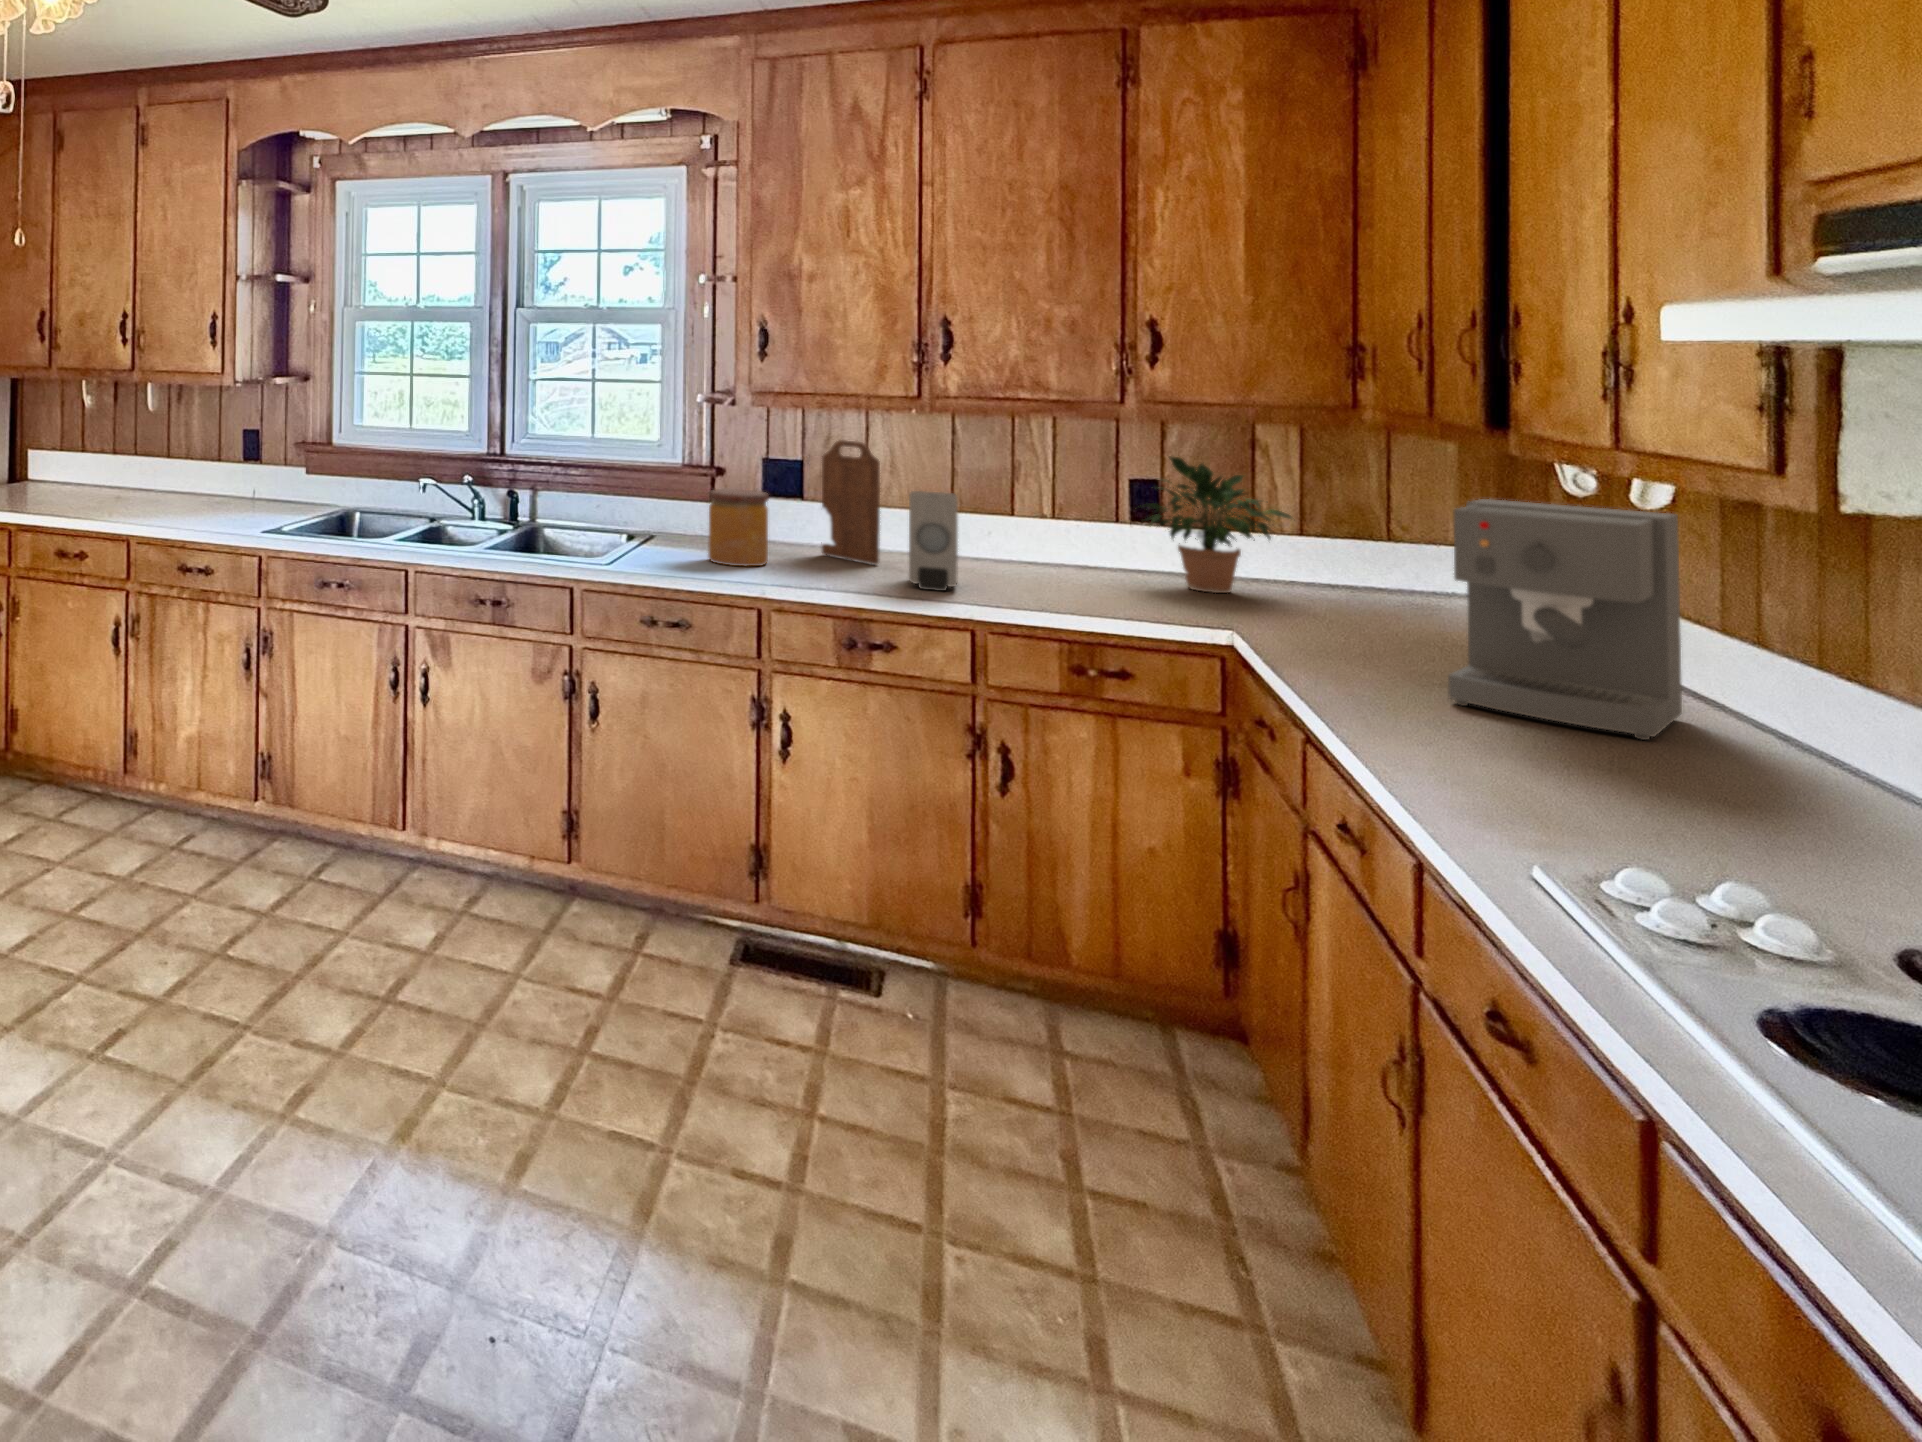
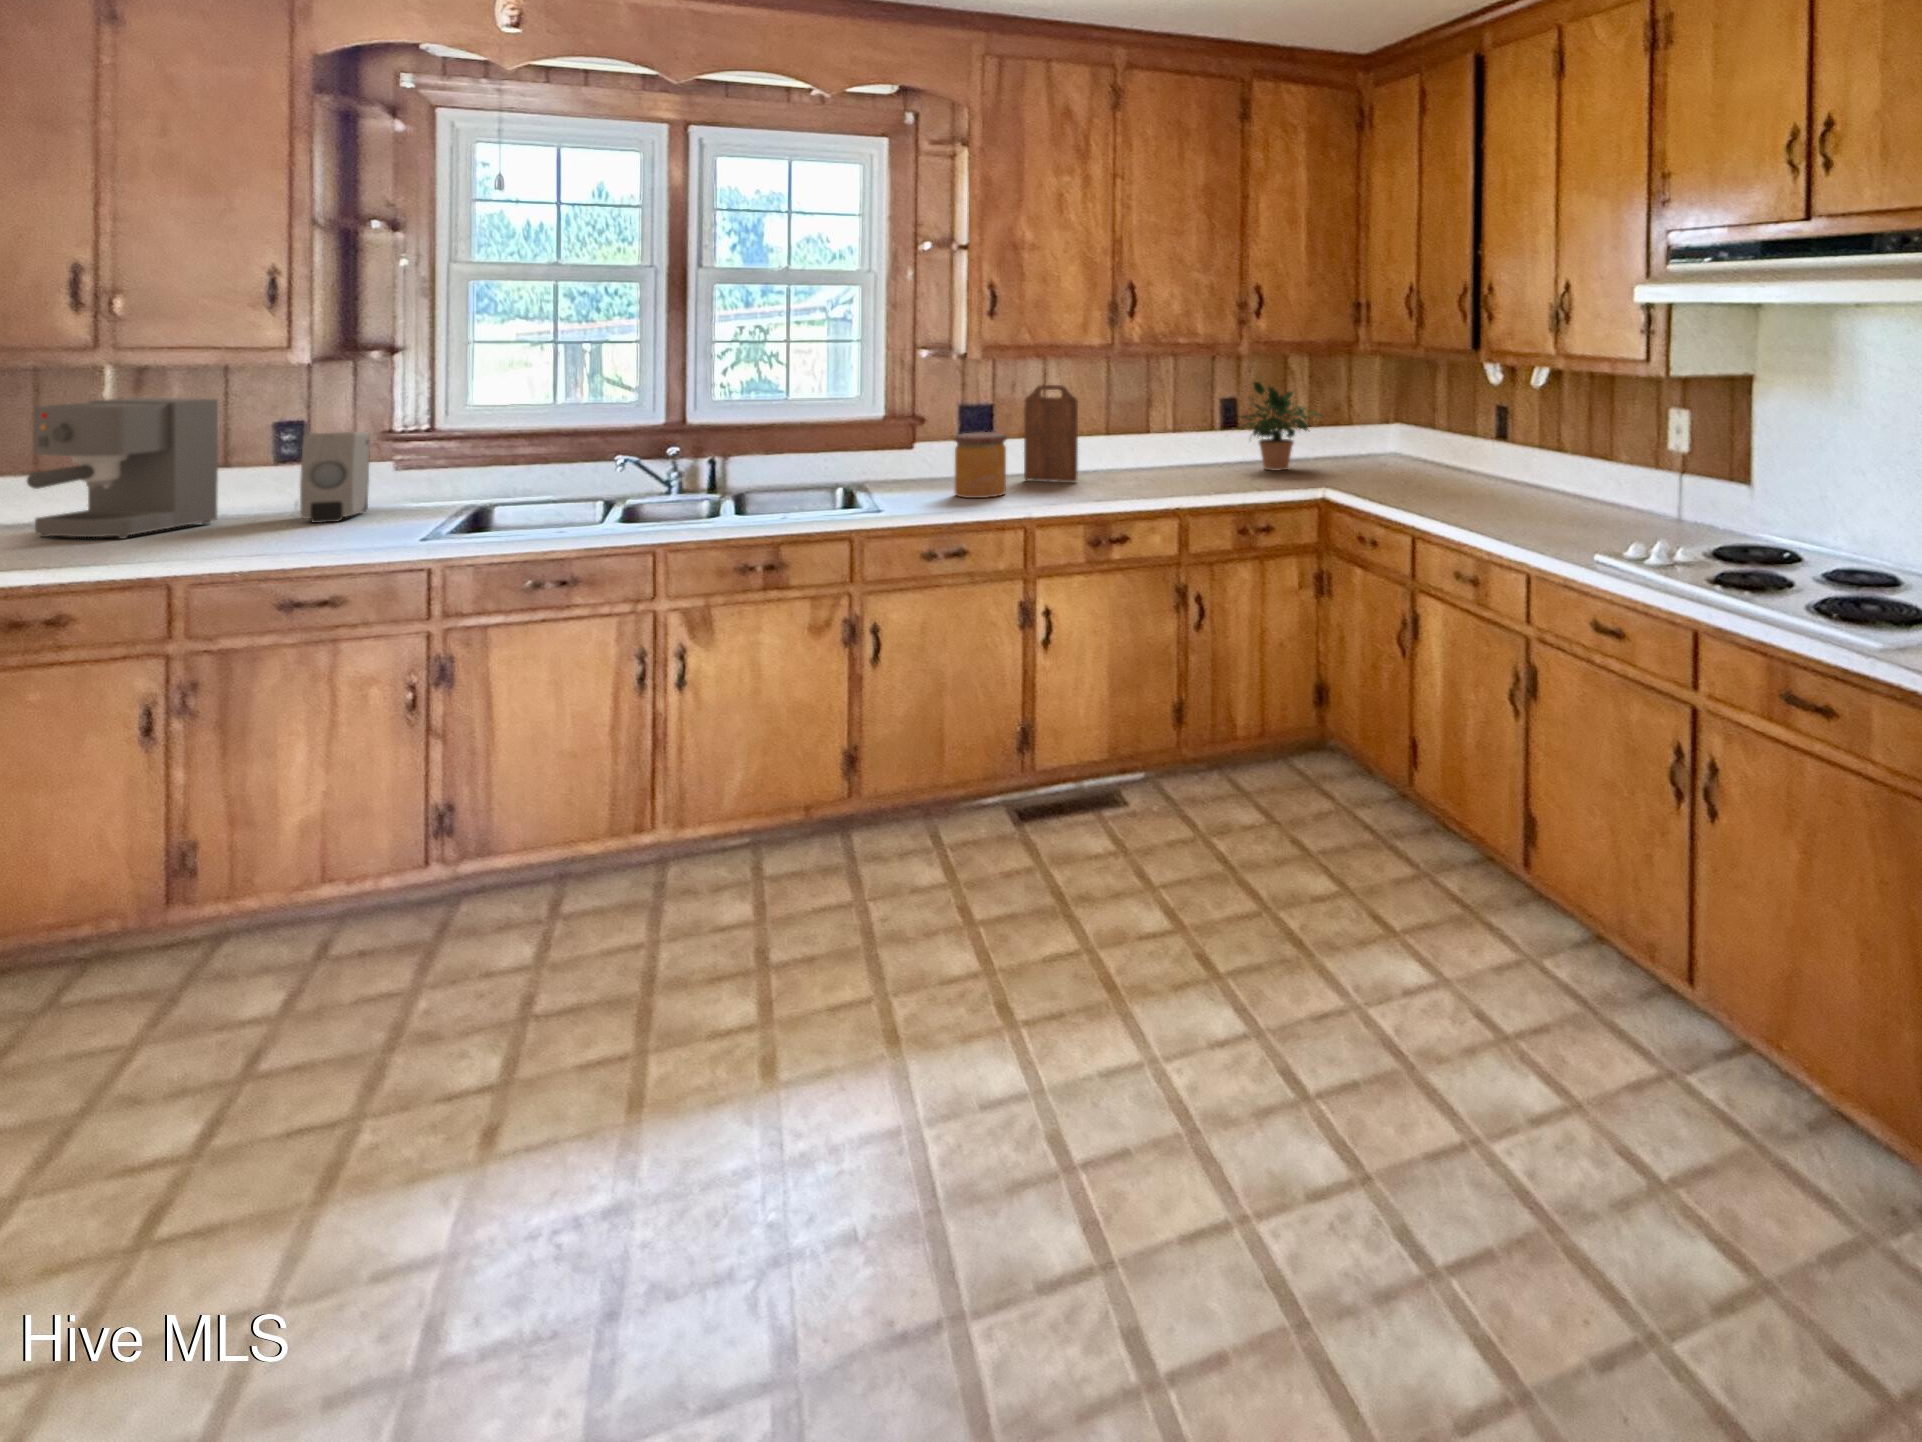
soap dispenser: present [909,491,958,591] -> present [300,432,370,523]
coffee maker: present [1448,499,1682,740] -> present [27,398,218,539]

